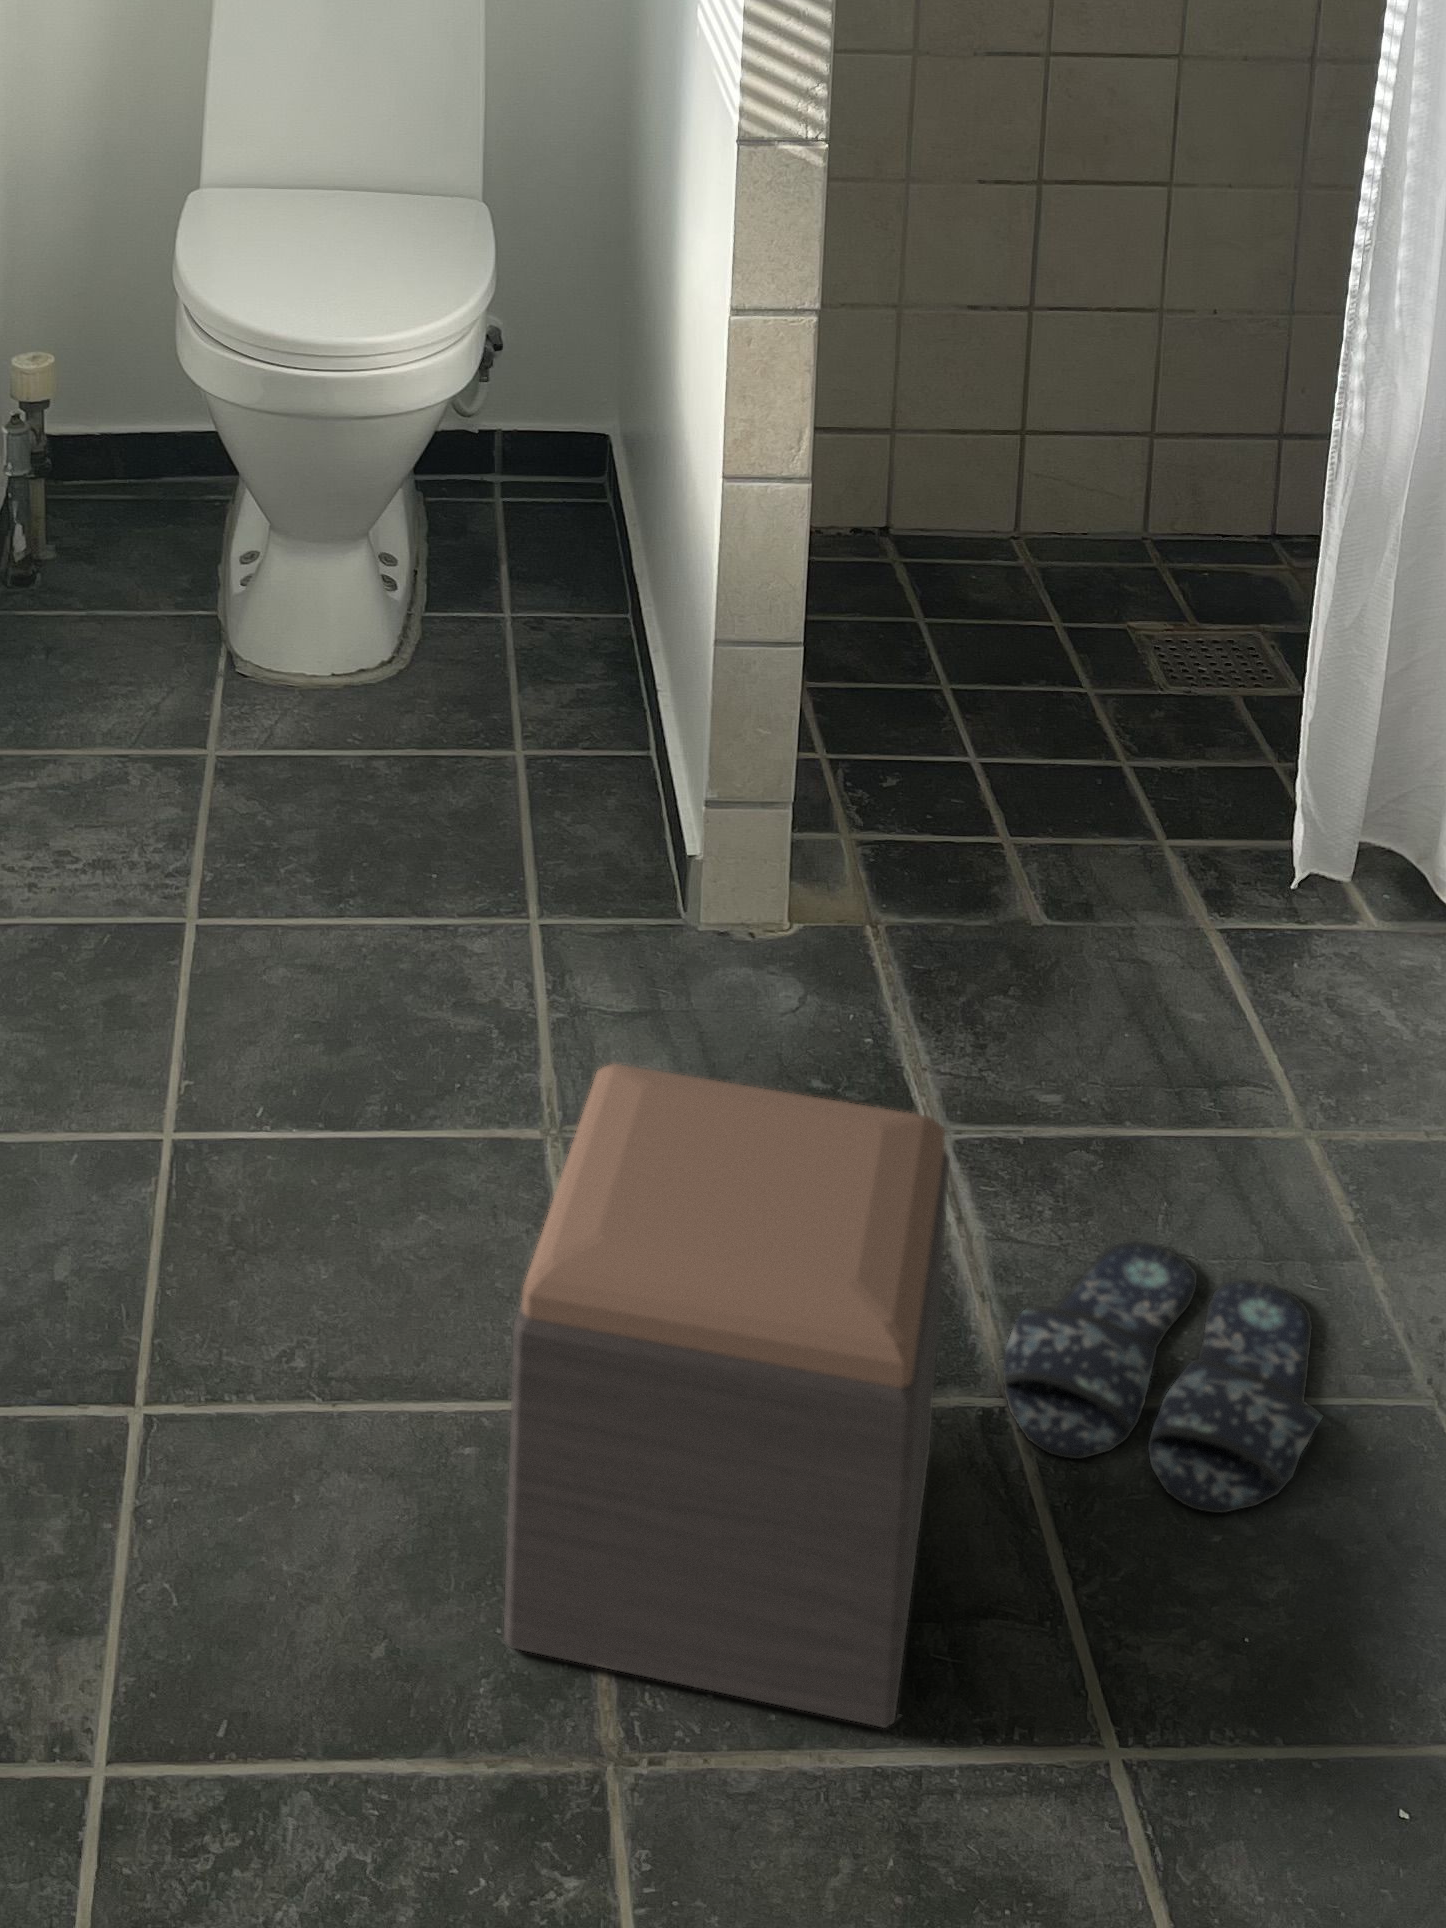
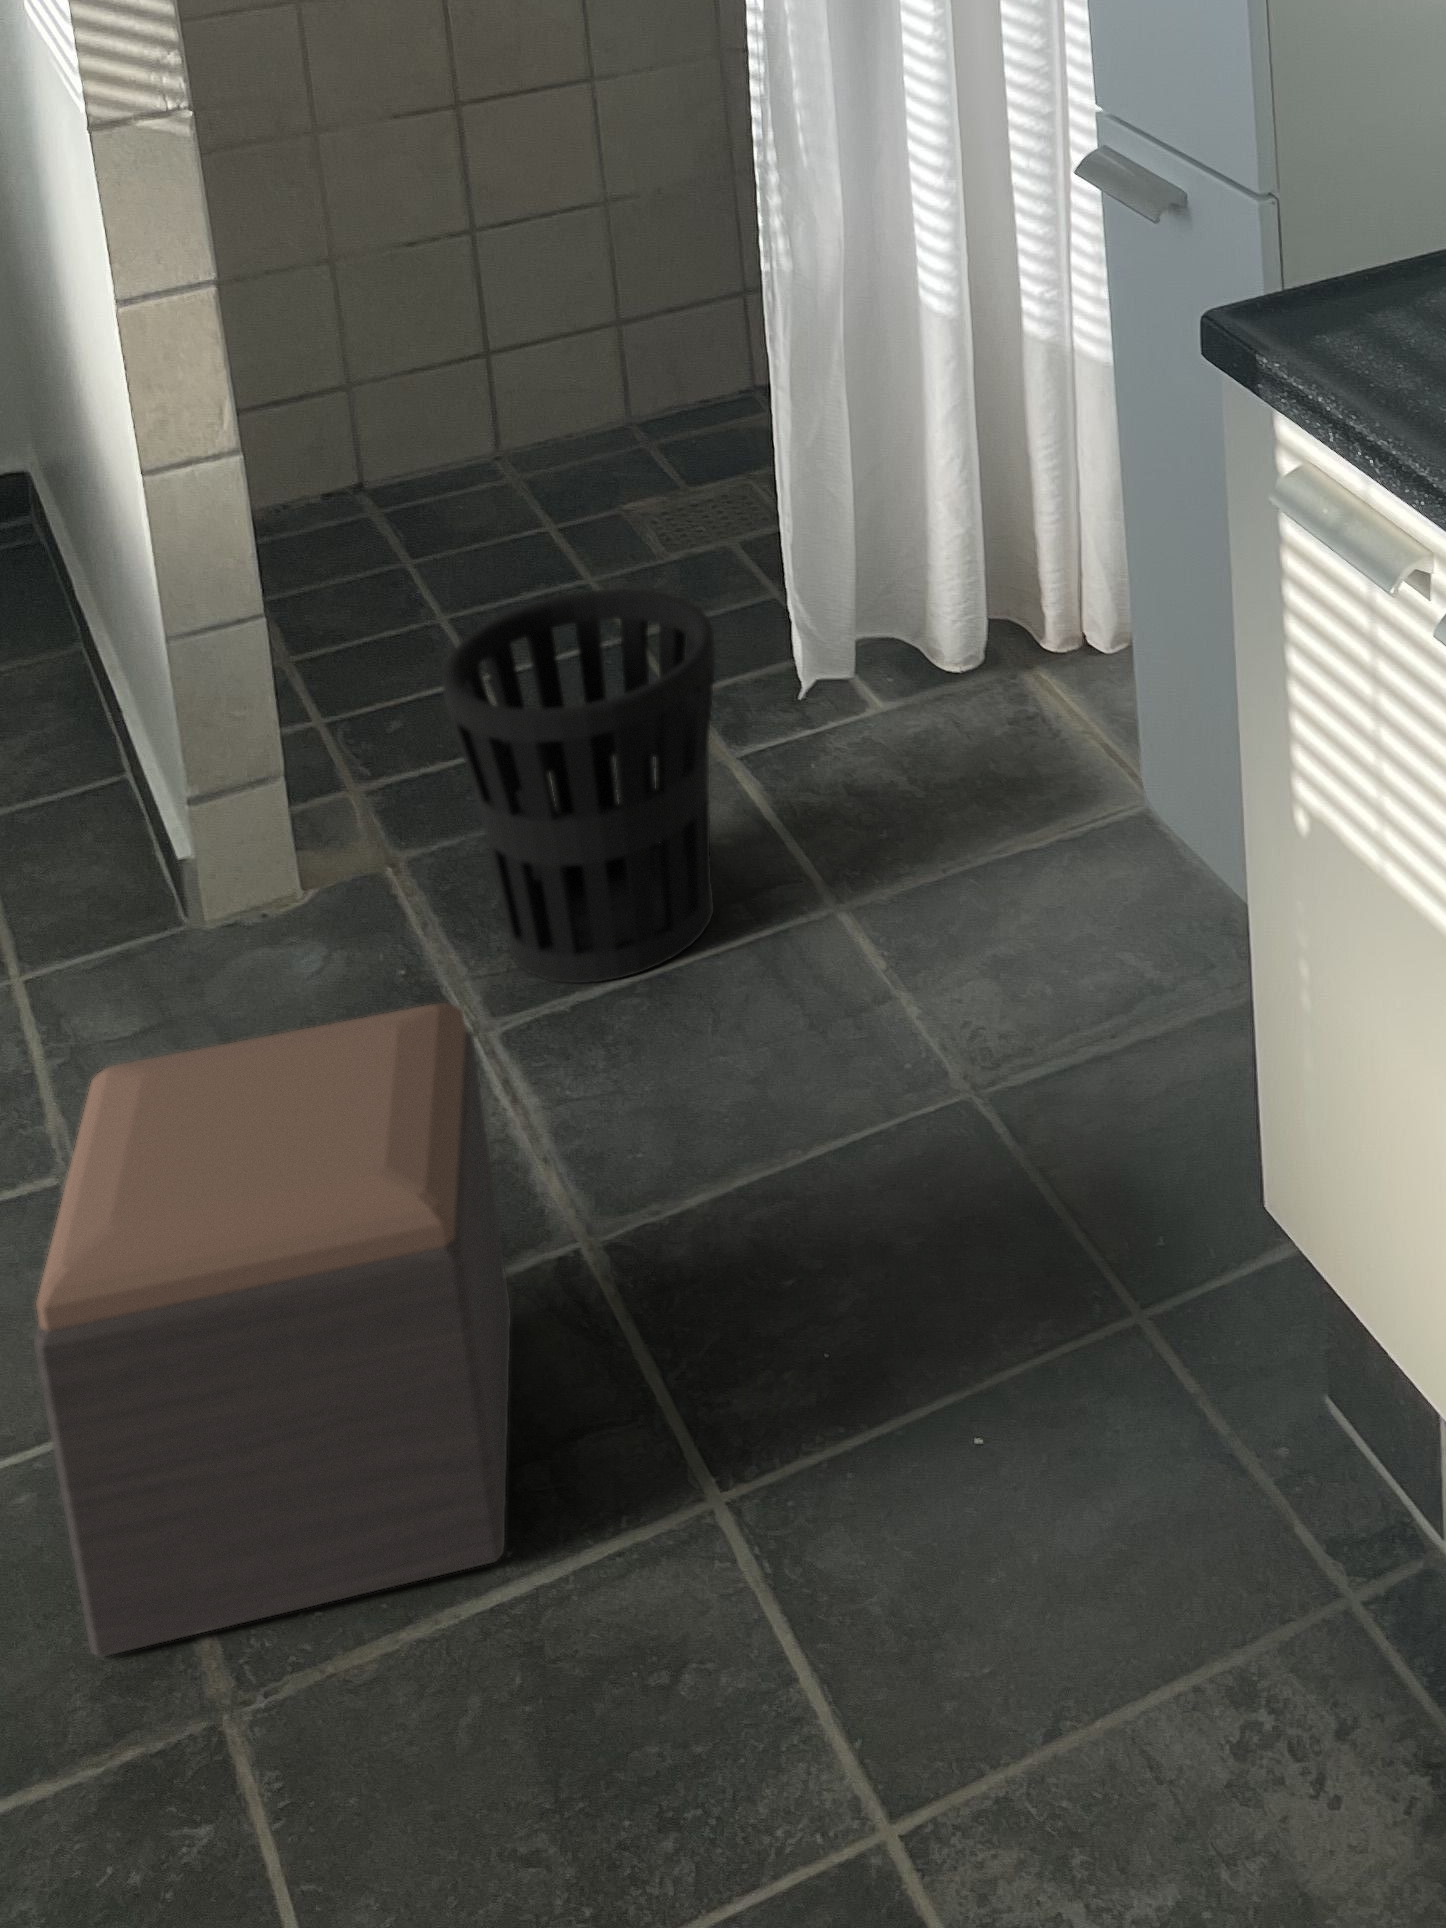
wastebasket: none [956,709,1233,1125] -> present [442,589,715,983]
slippers: present [1003,1241,1323,1513] -> none [574,1049,873,1269]

